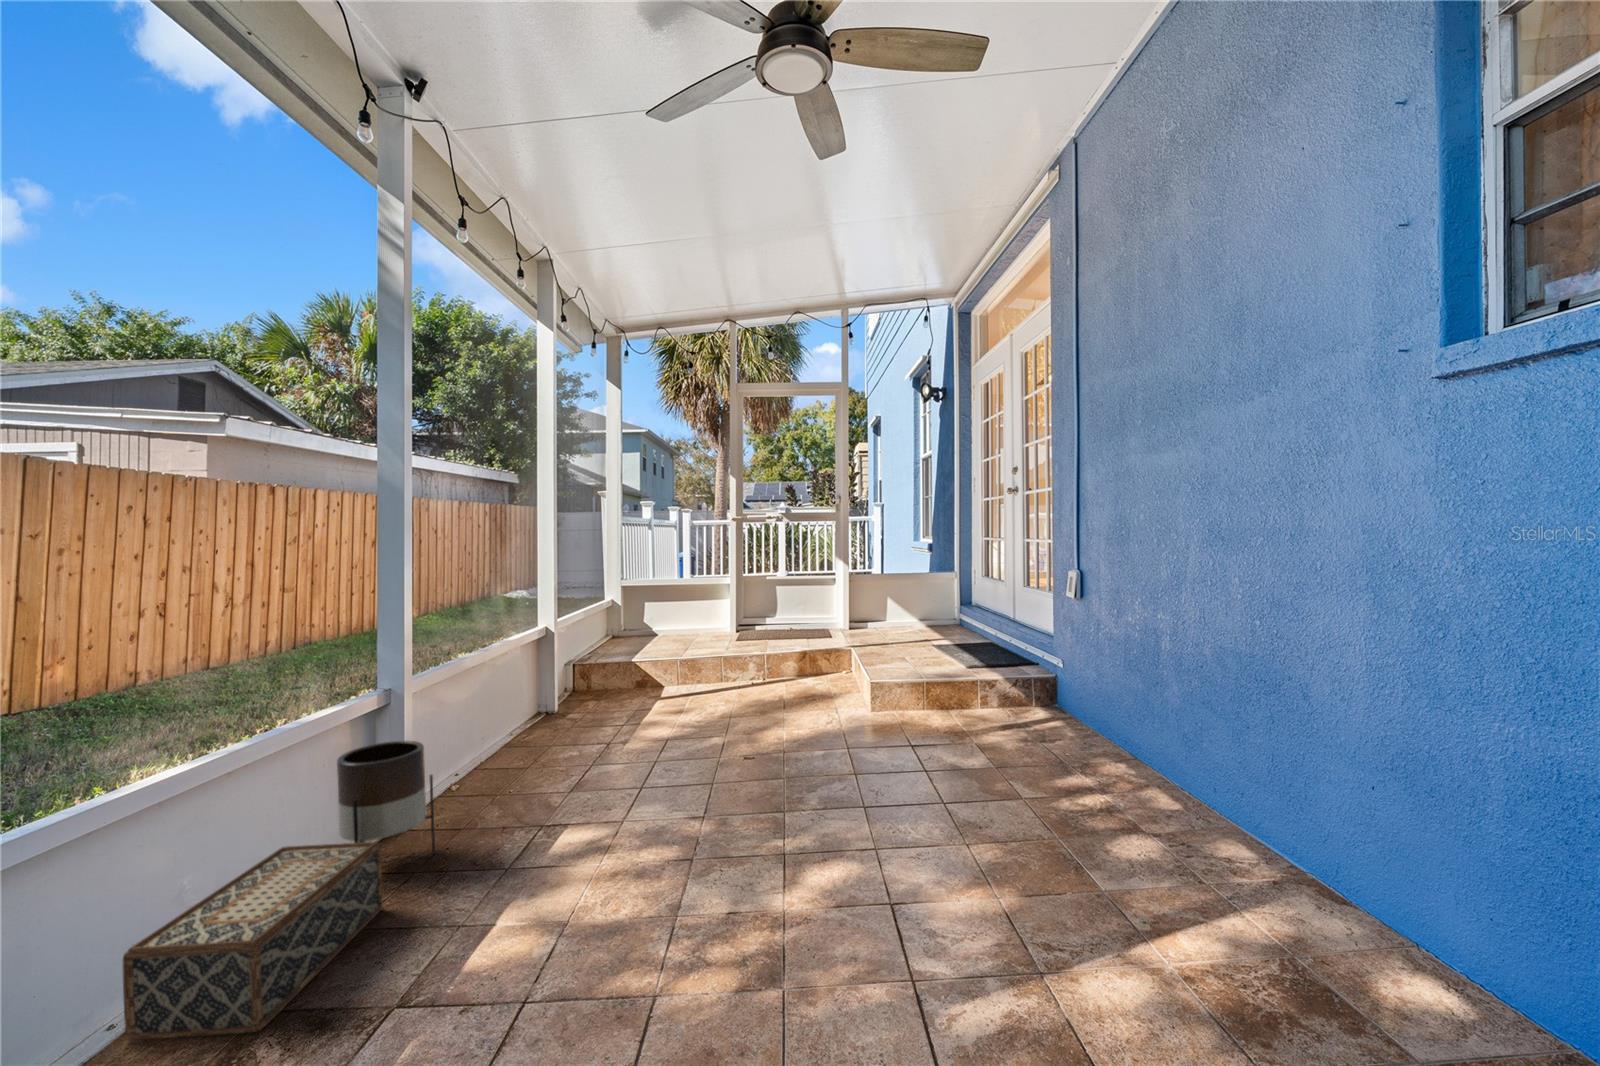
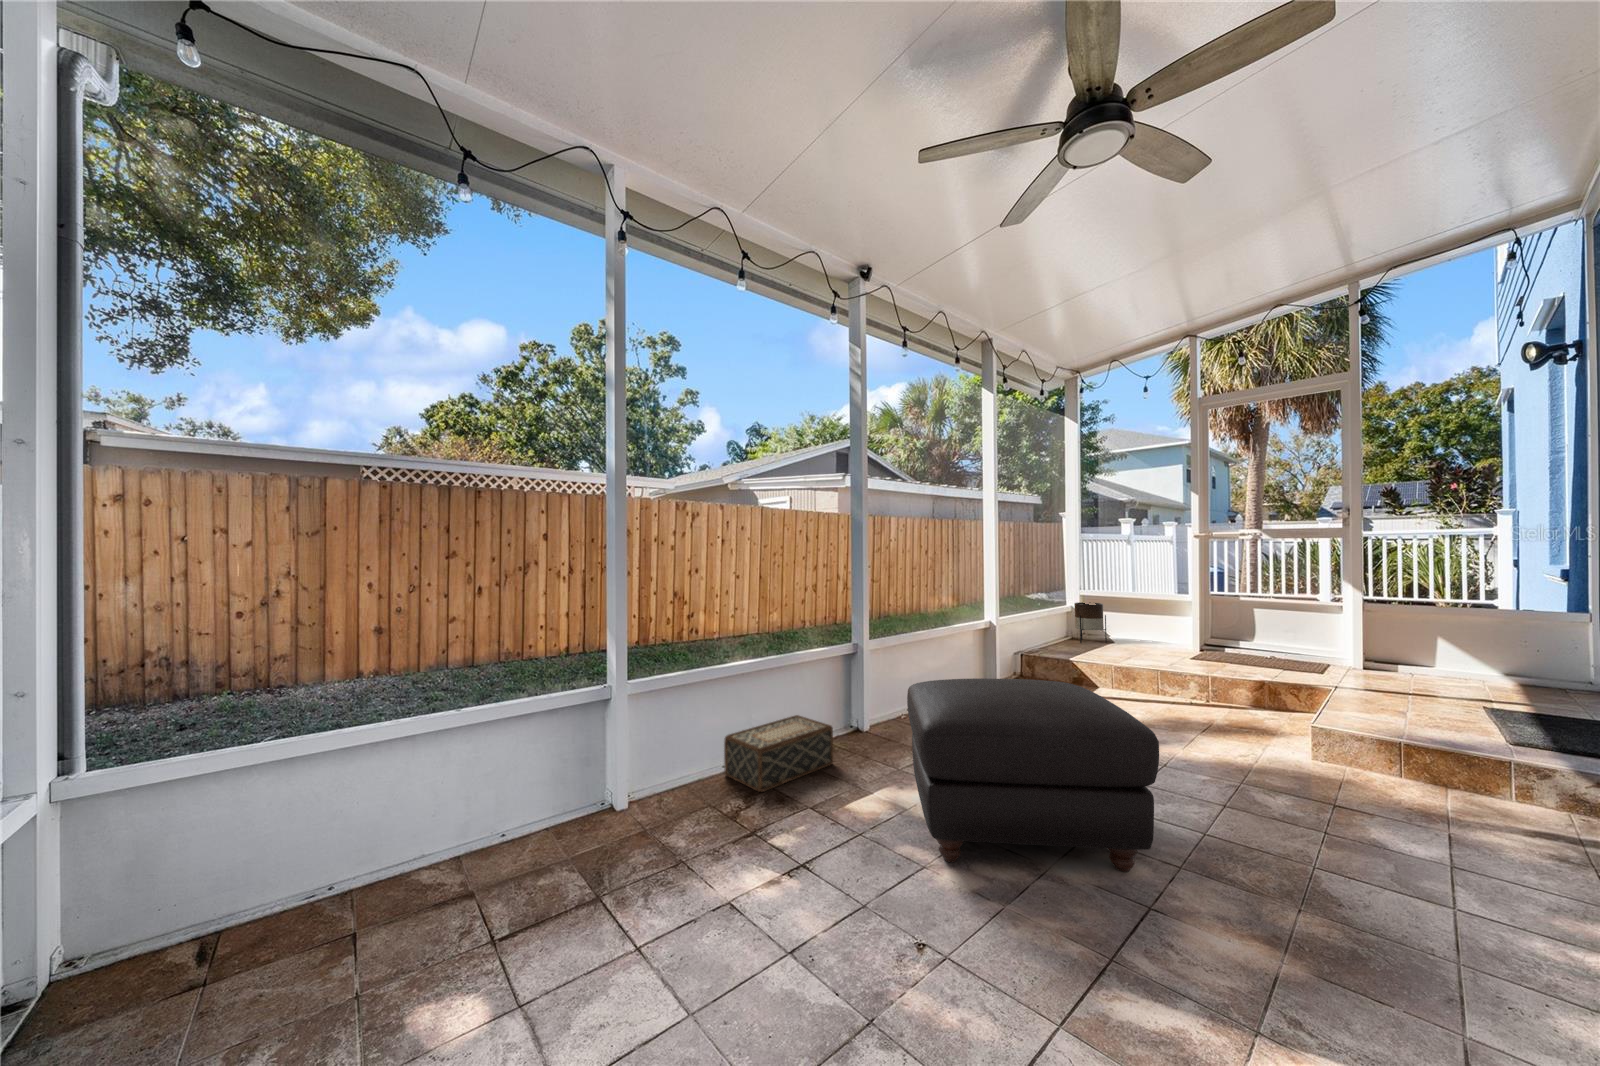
ottoman: none [543,683,876,970] -> present [907,678,1159,872]
planter: present [337,741,435,854] -> present [1074,602,1107,643]

